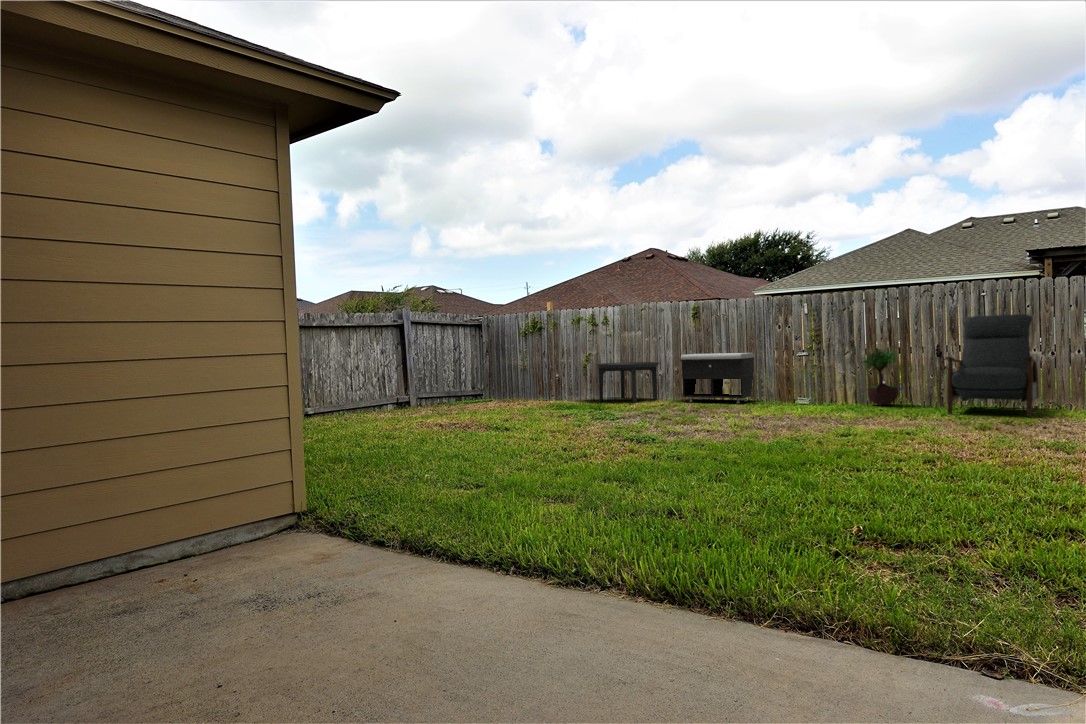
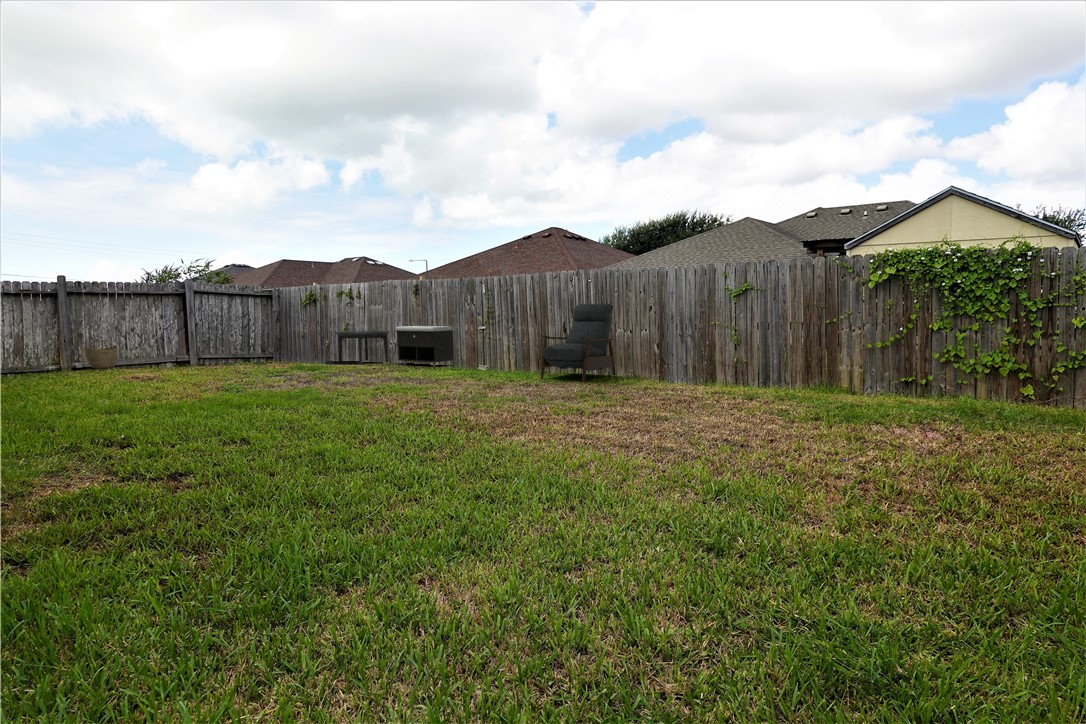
potted tree: present [863,348,898,405] -> none [506,322,536,370]
woven basket: none [321,379,352,413] -> present [85,339,118,369]

